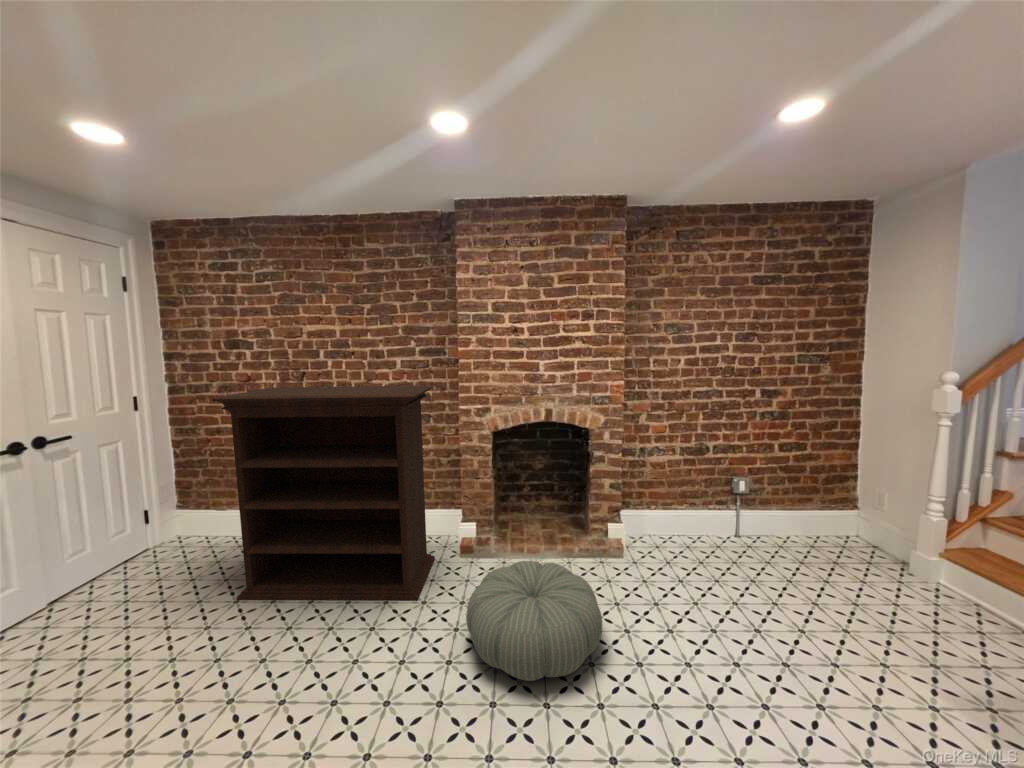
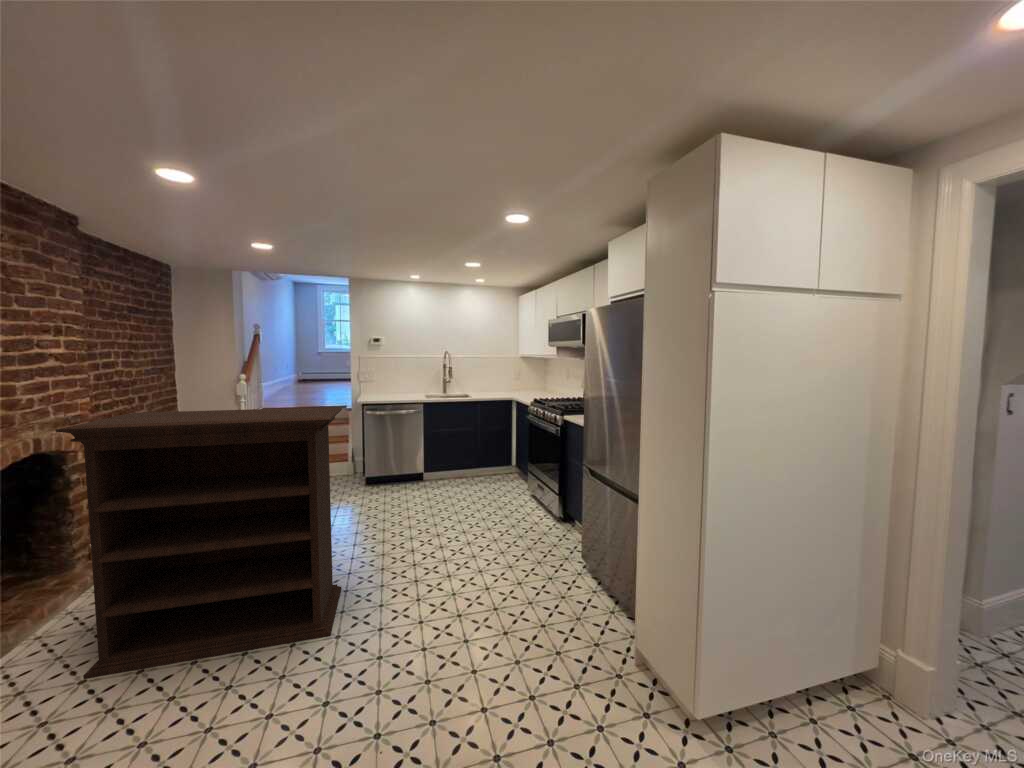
pouf: present [466,561,602,681] -> none [394,574,525,691]

